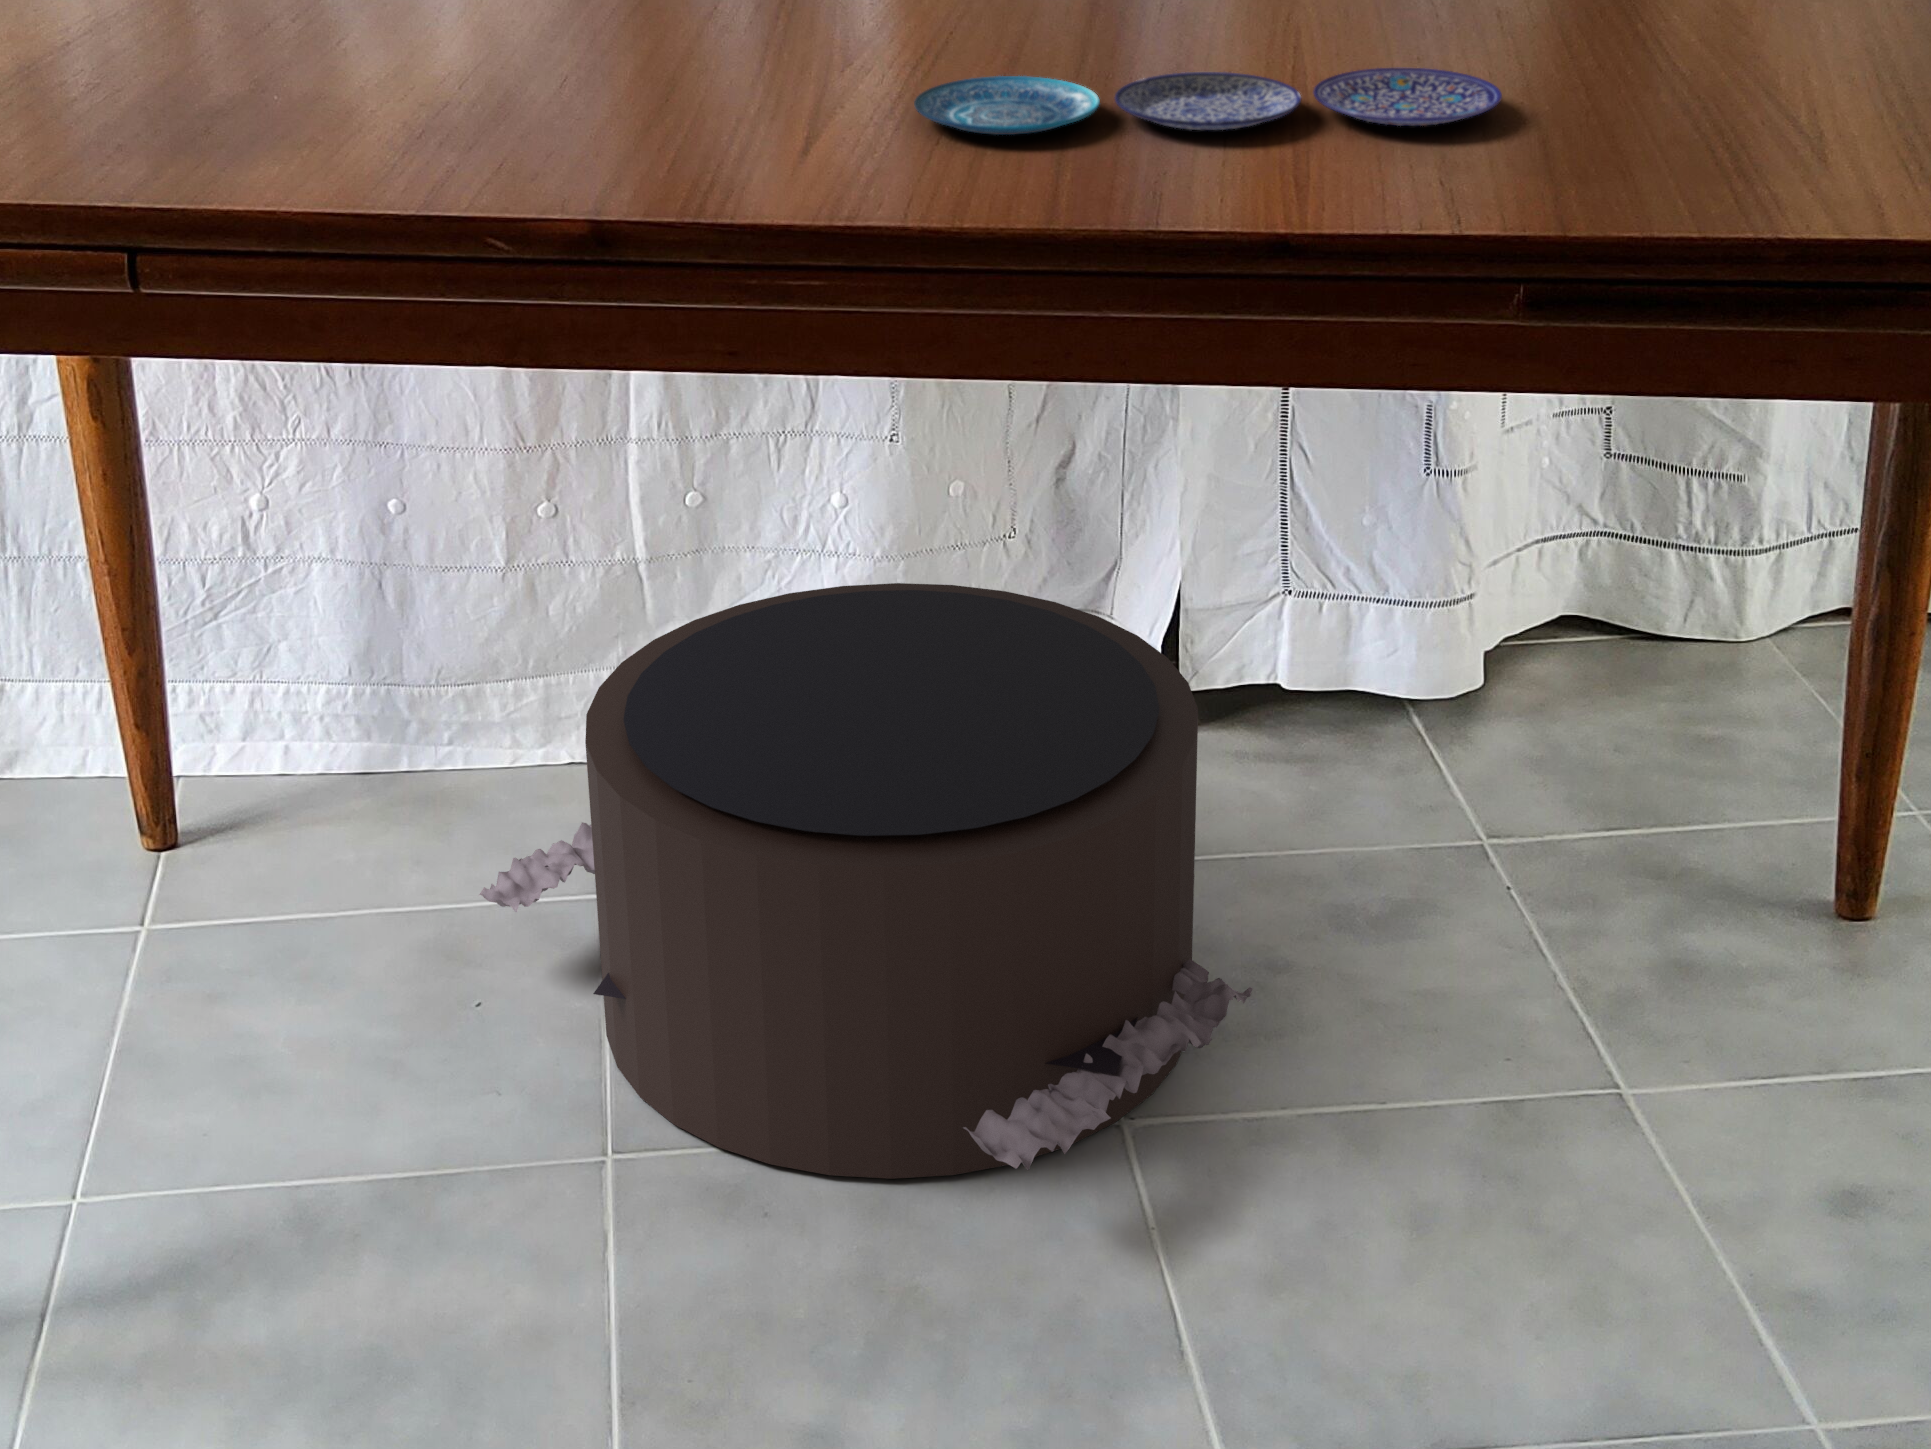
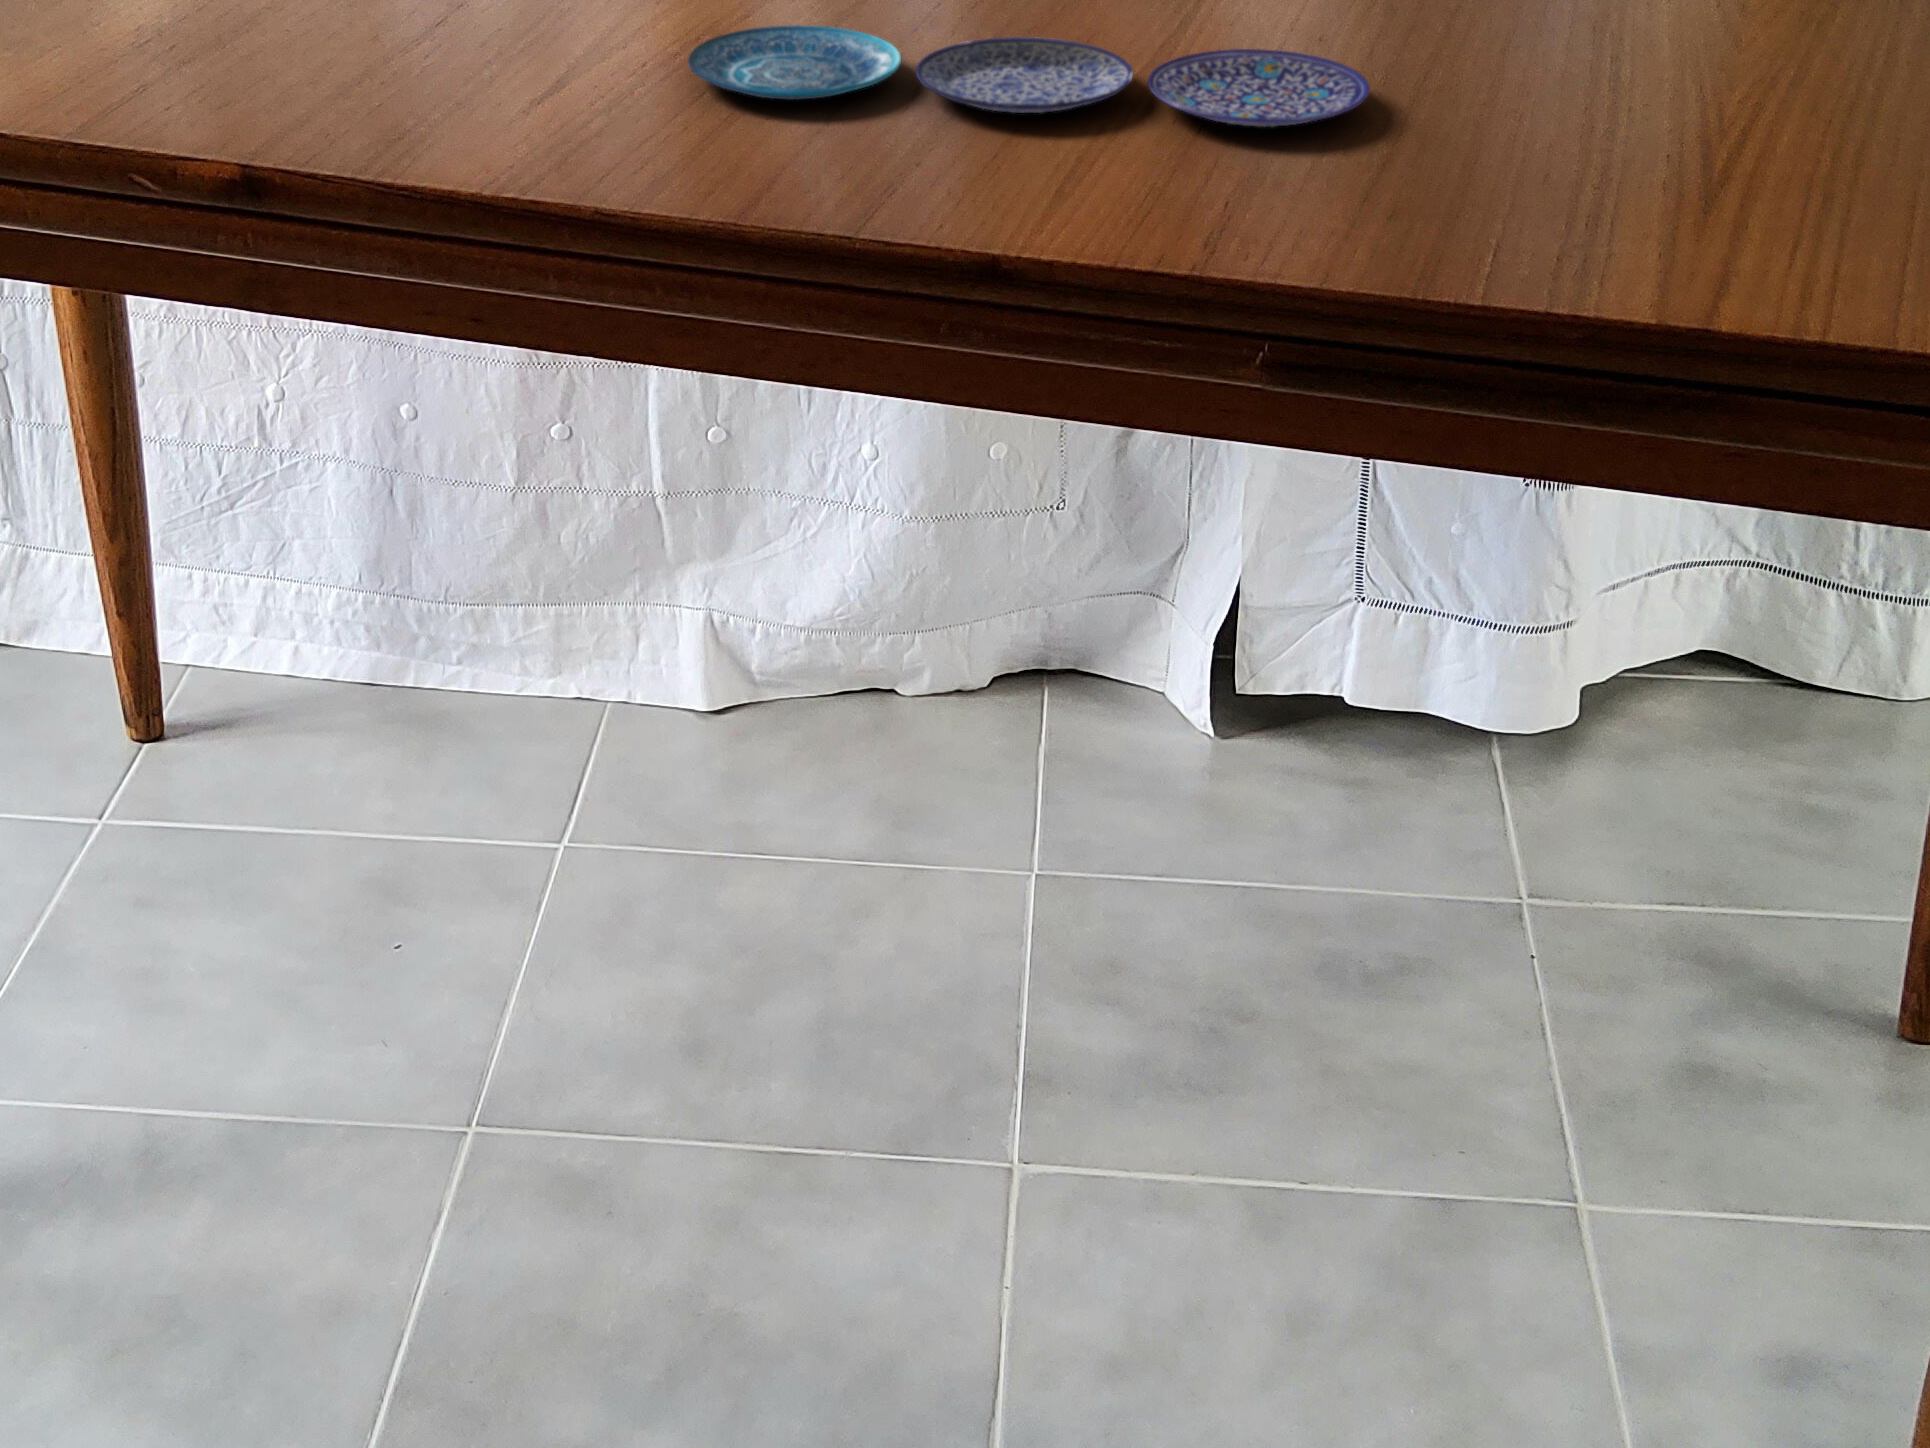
pouf: present [479,583,1253,1179] -> none [401,548,1169,1213]

